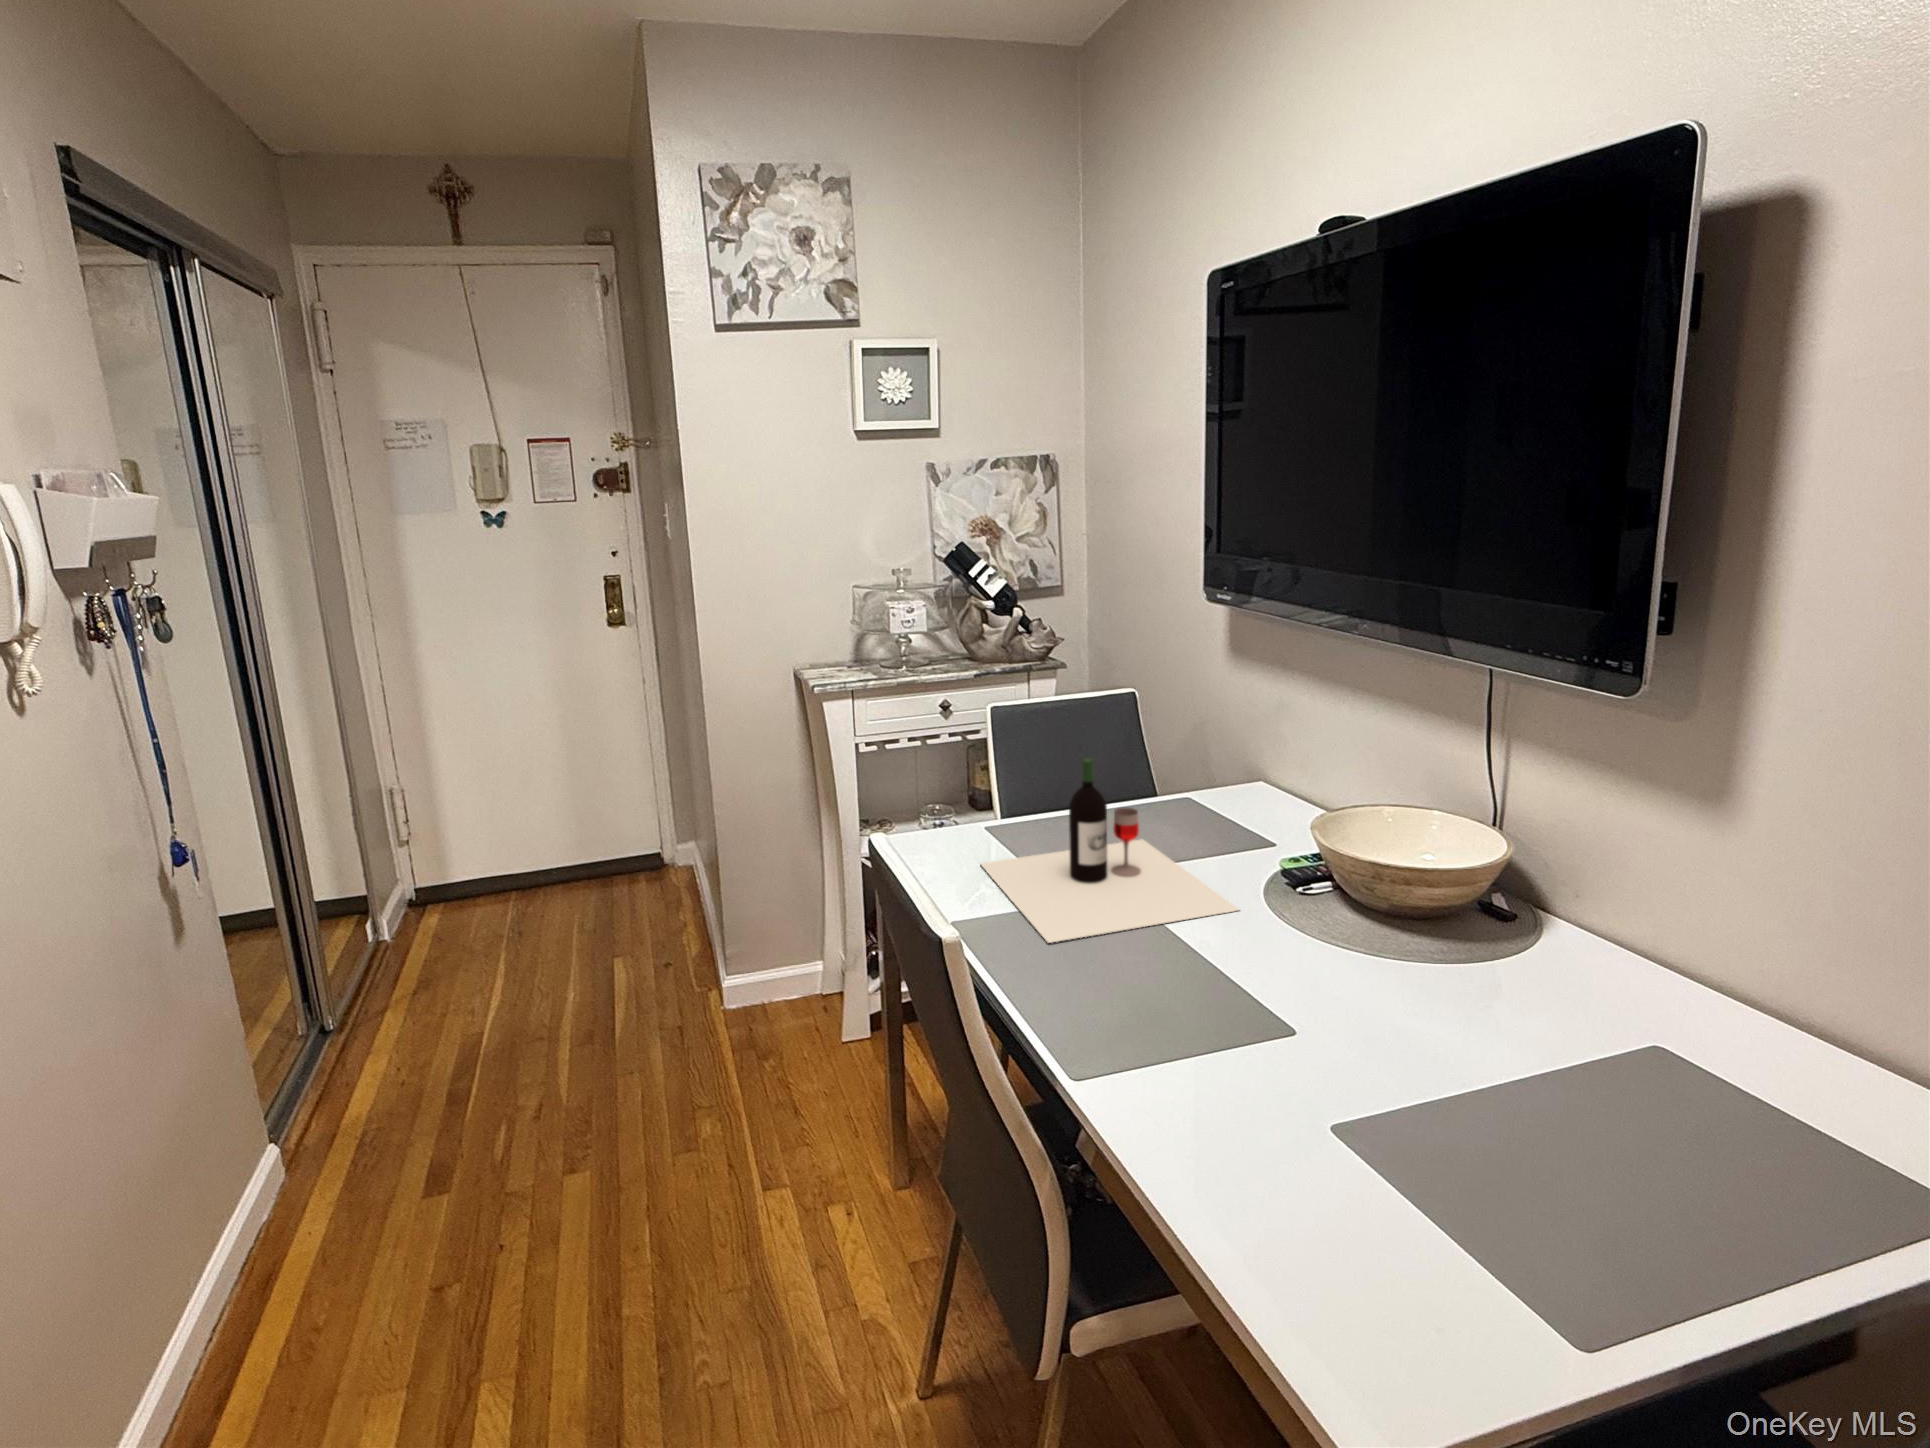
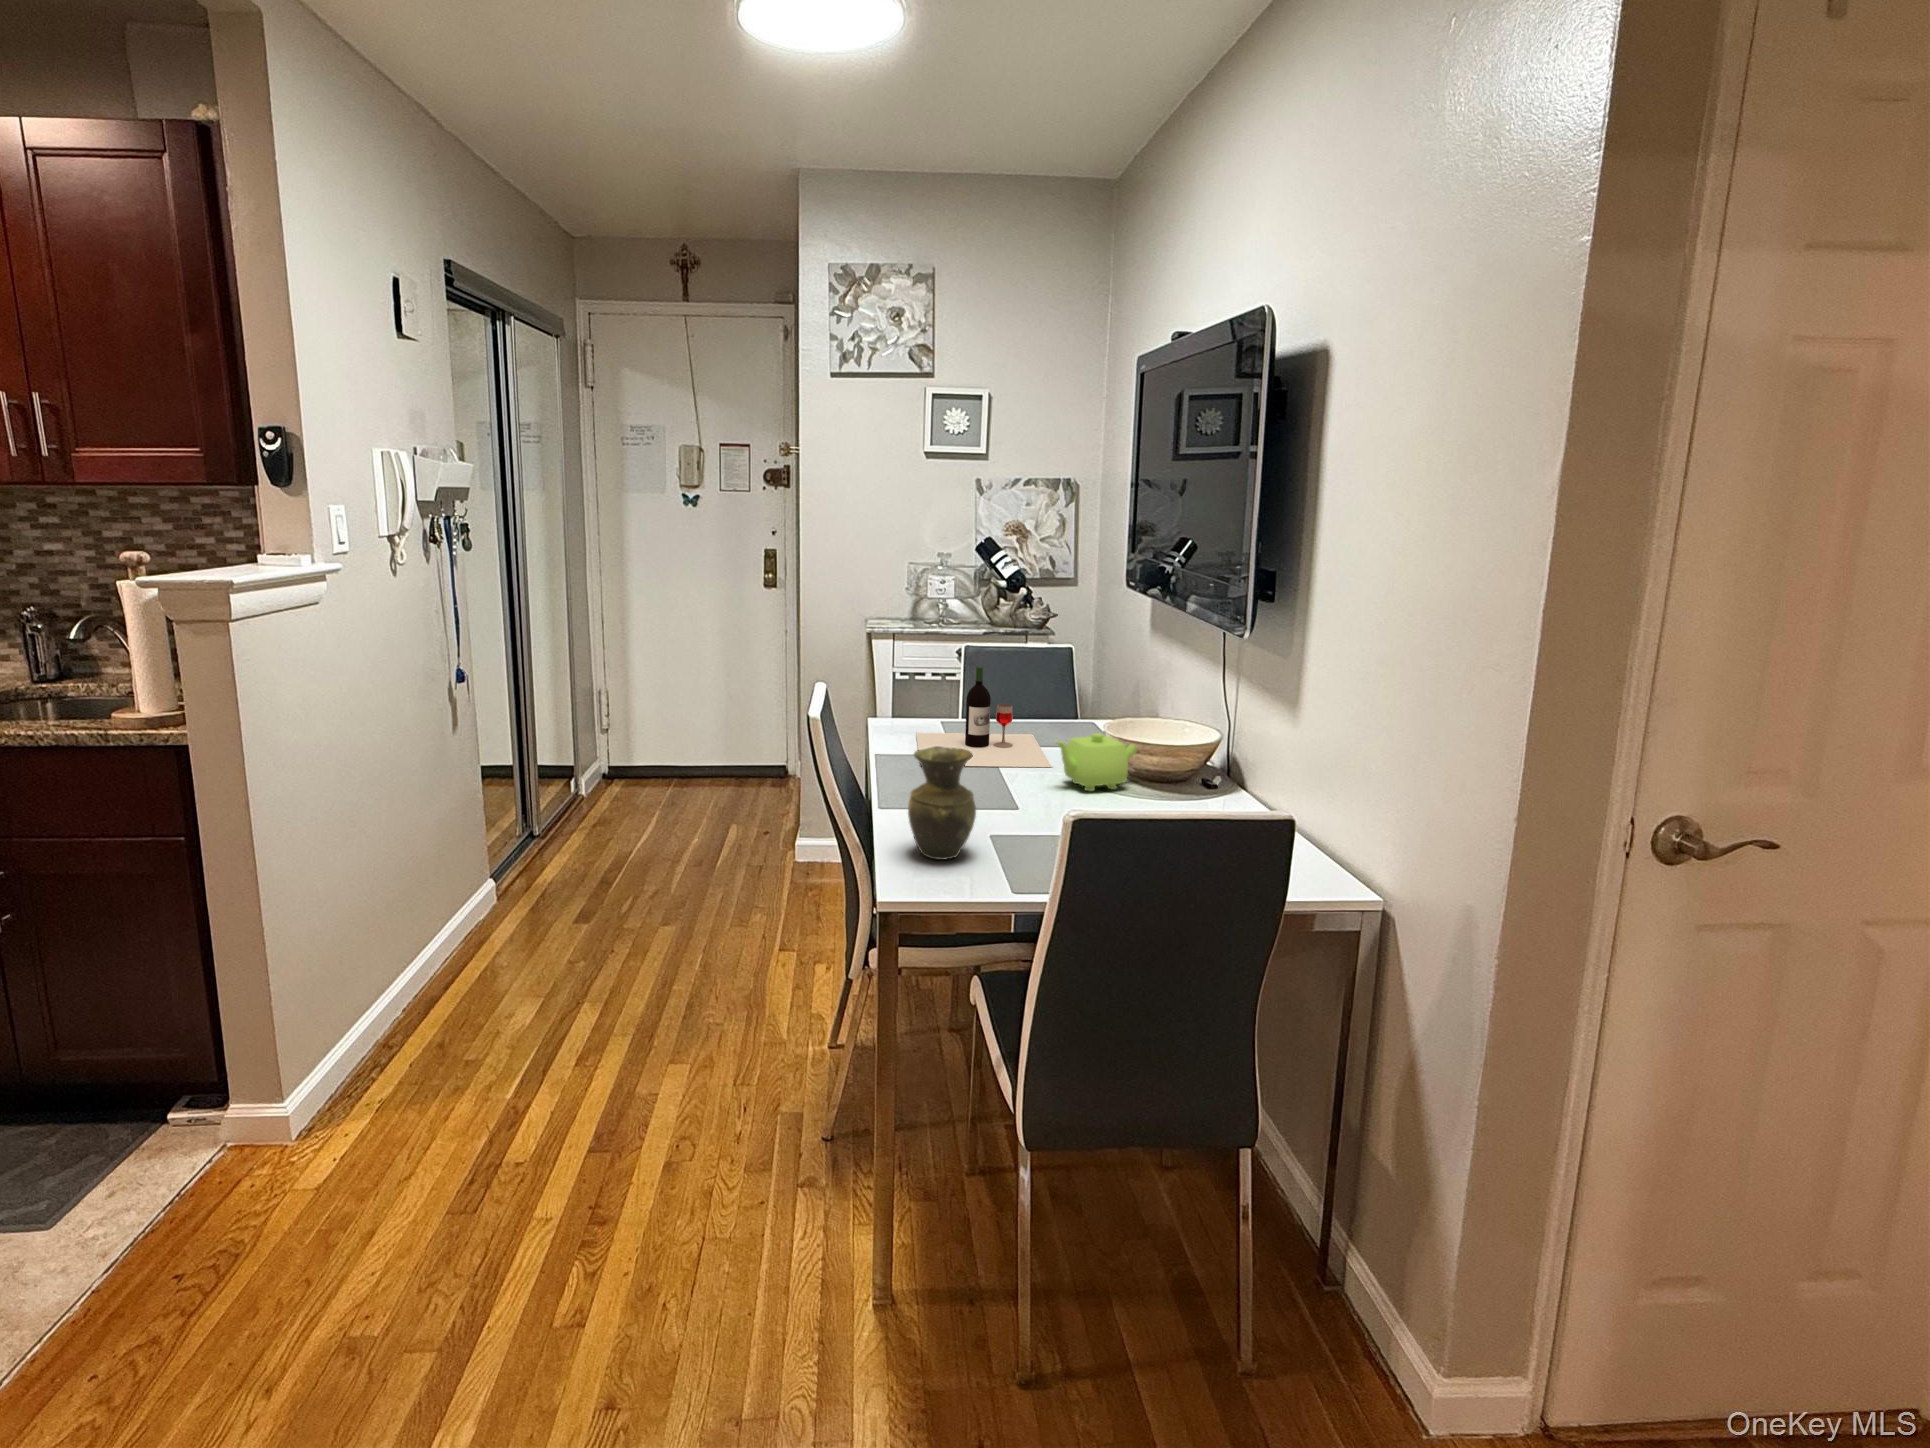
teapot: none [1292,861,1399,963] -> present [1056,733,1137,791]
vase: none [1233,1000,1376,1239] -> present [908,746,976,860]

